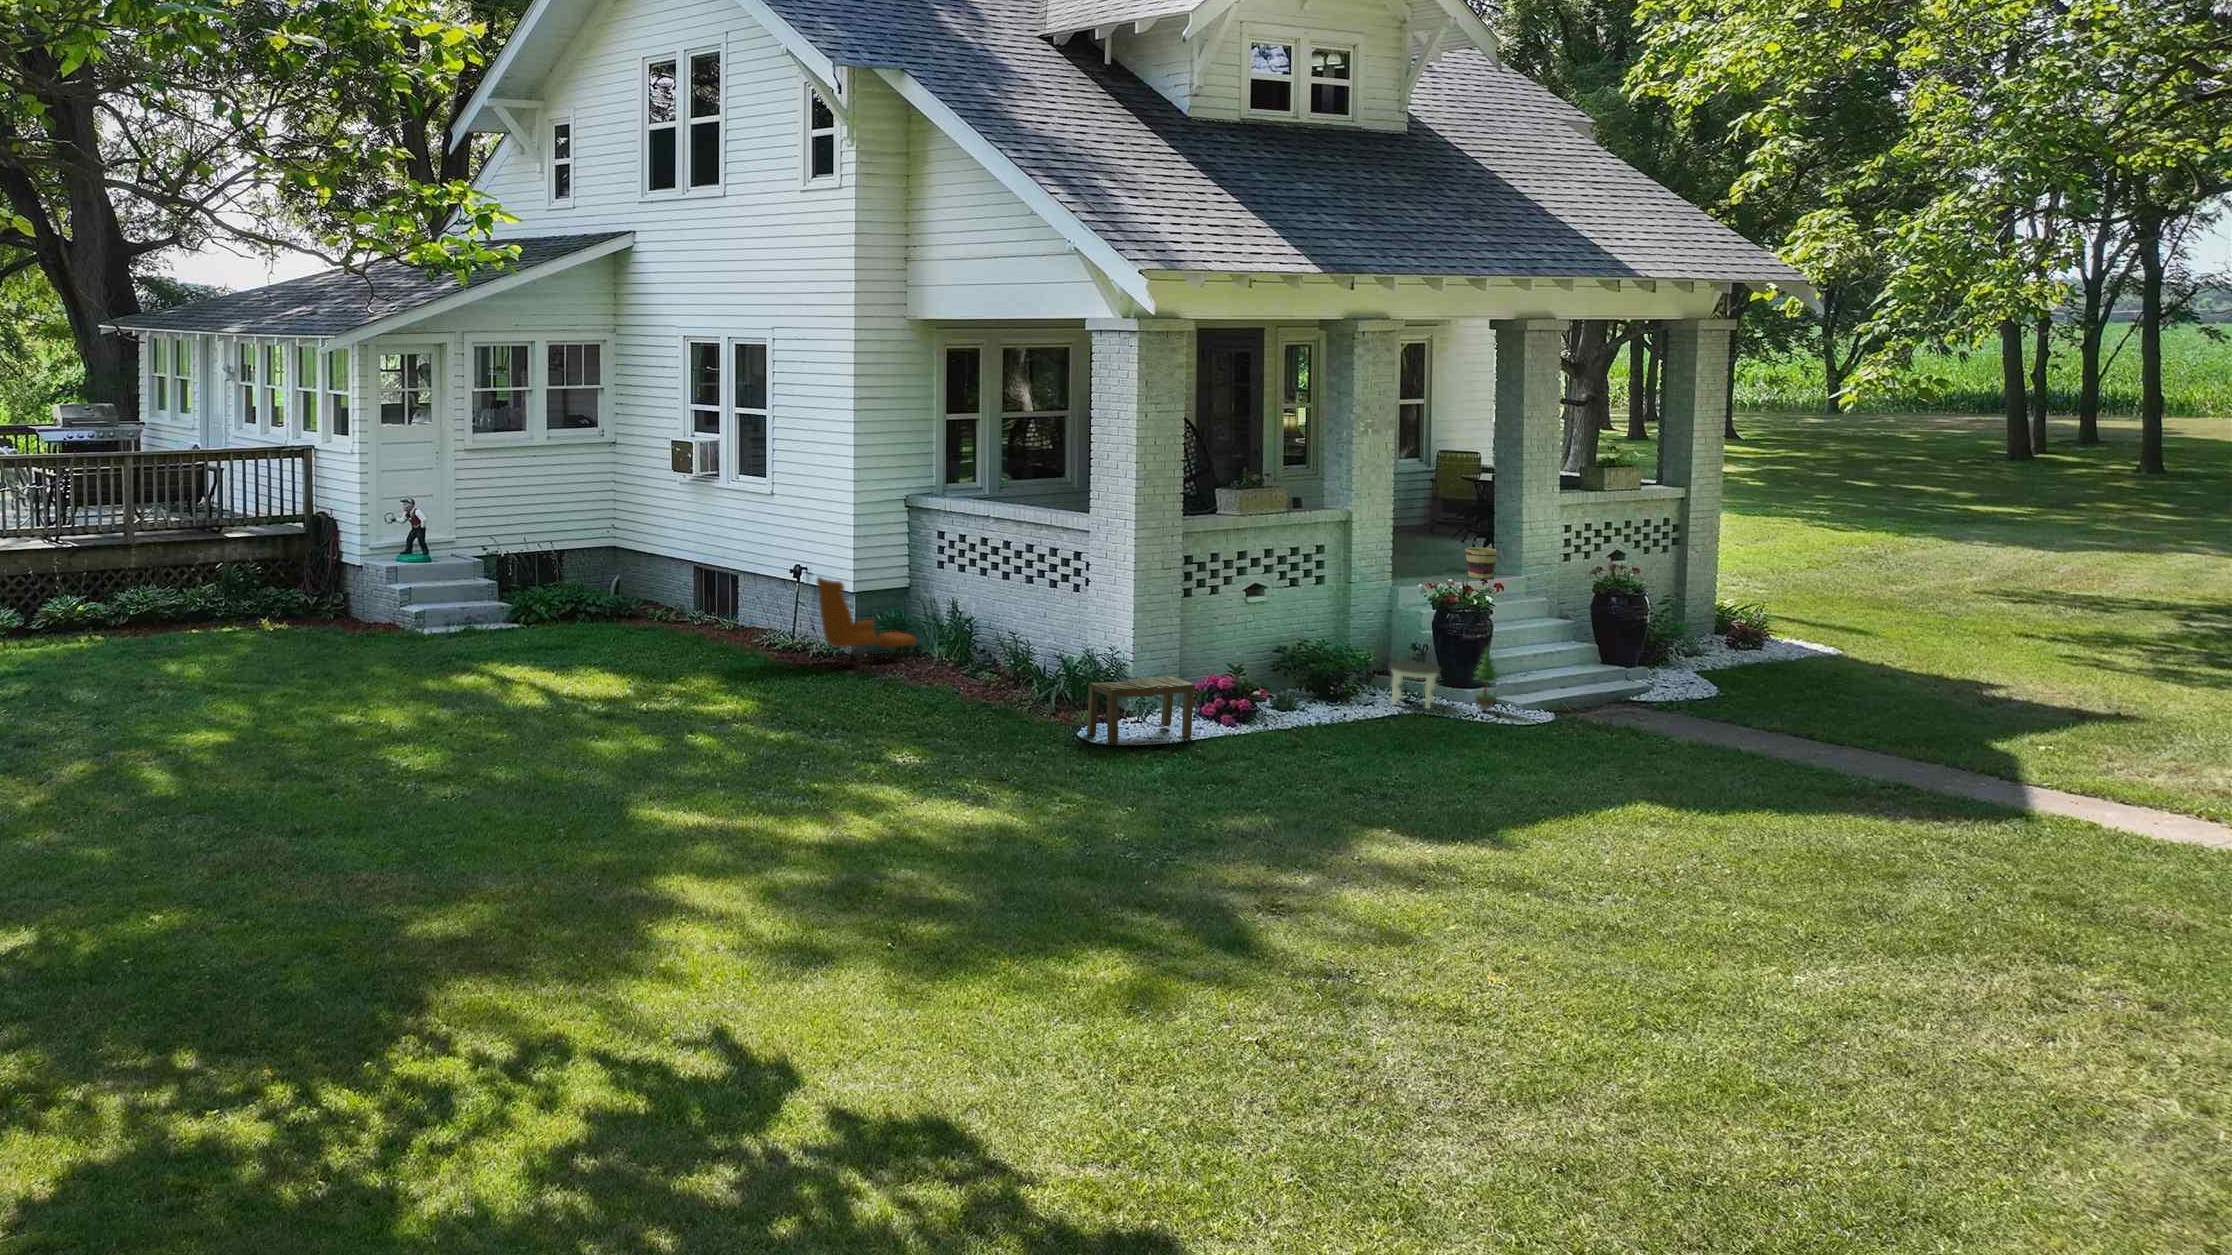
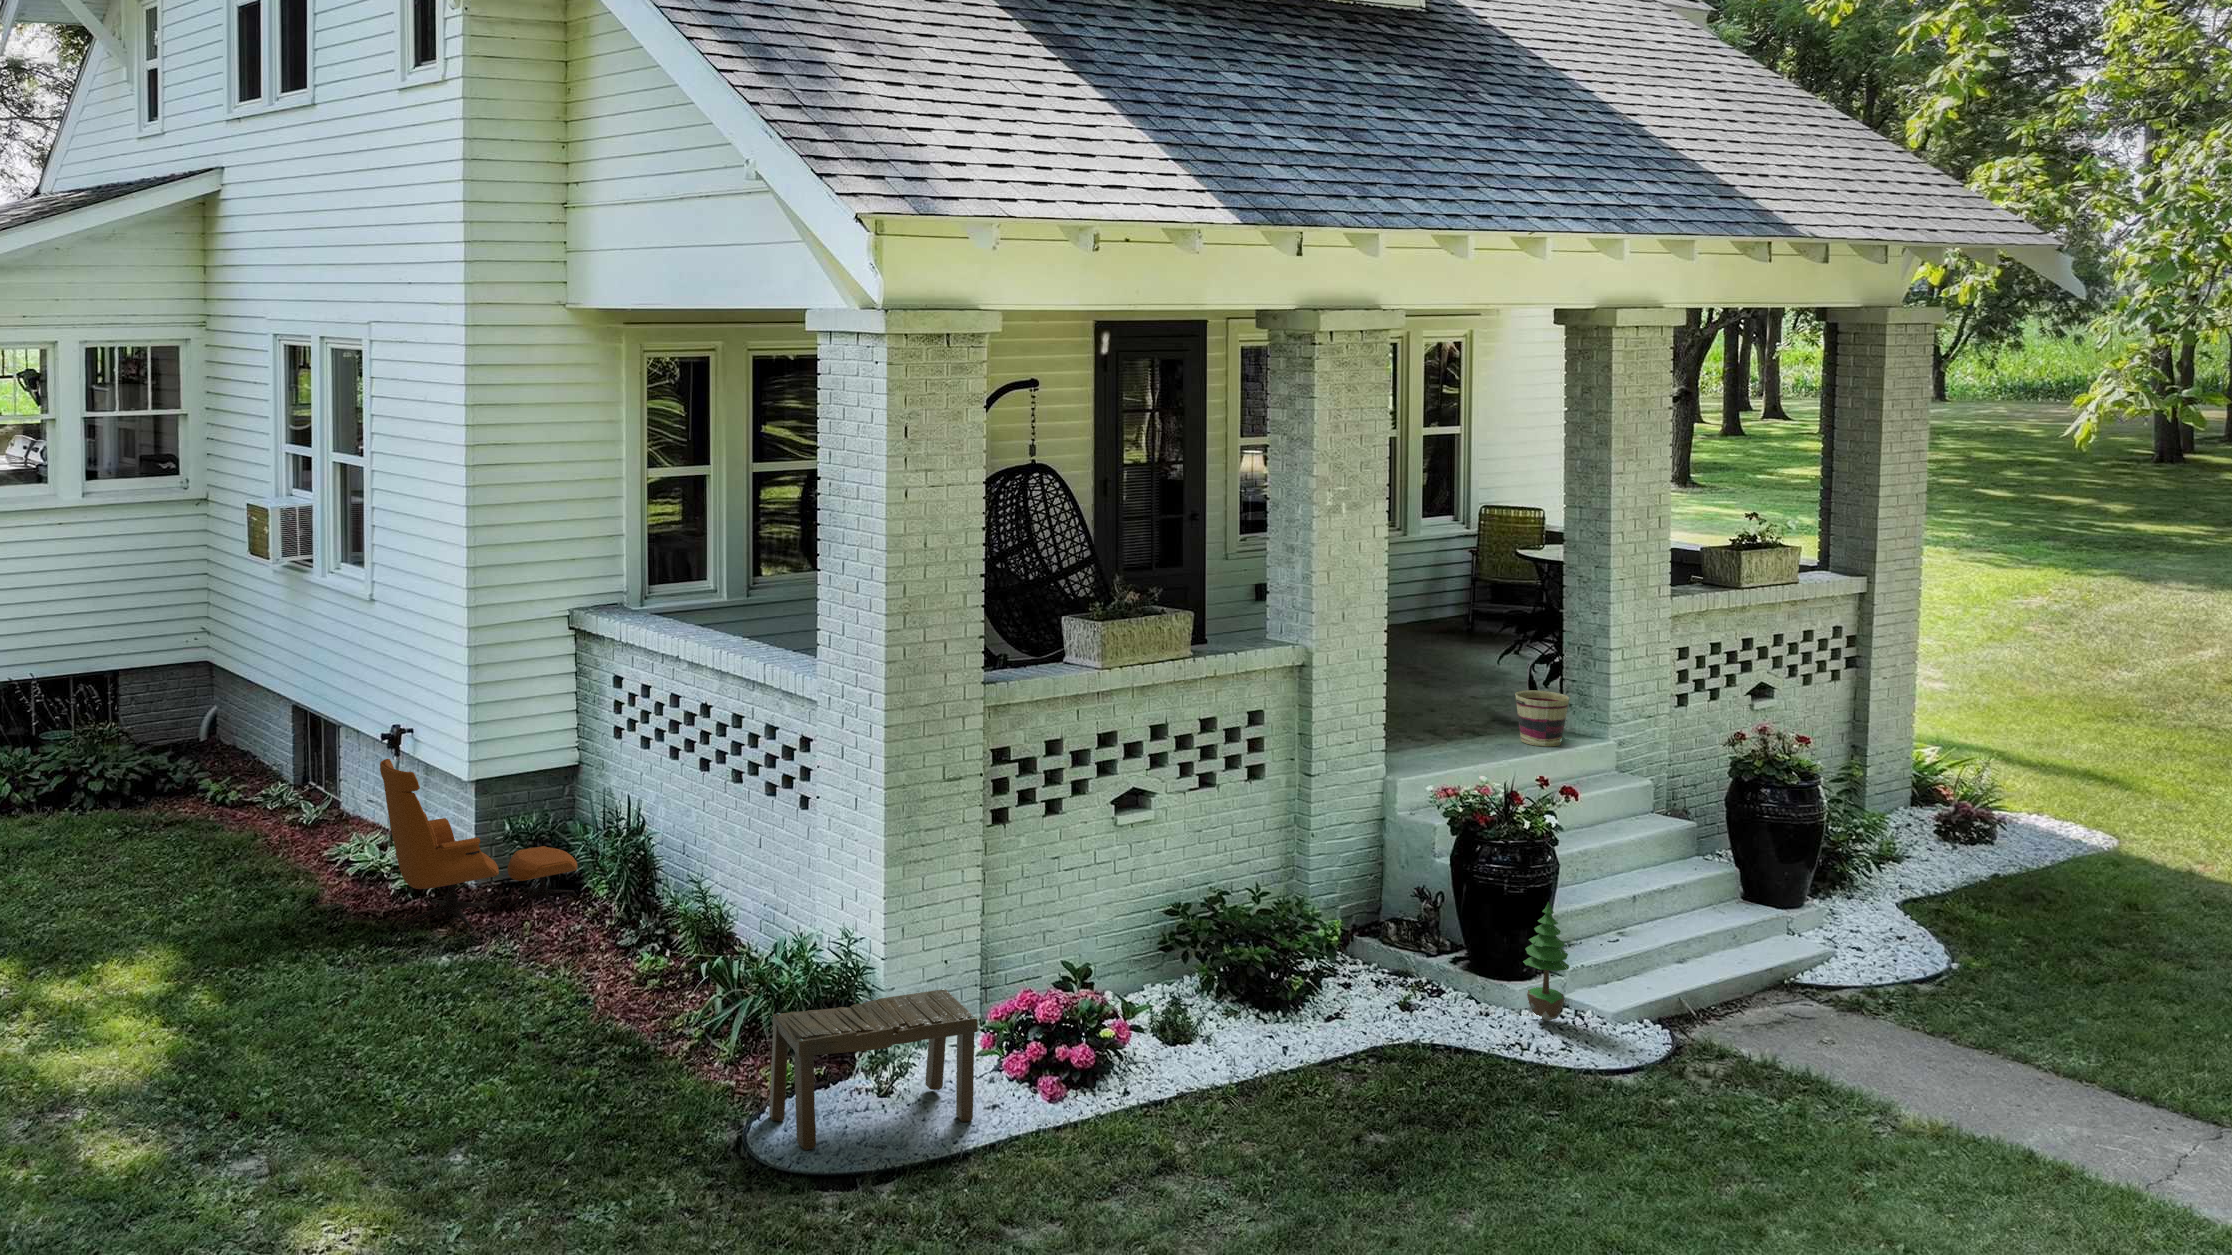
round table: present [1389,661,1441,709] -> none [1373,920,1467,1019]

